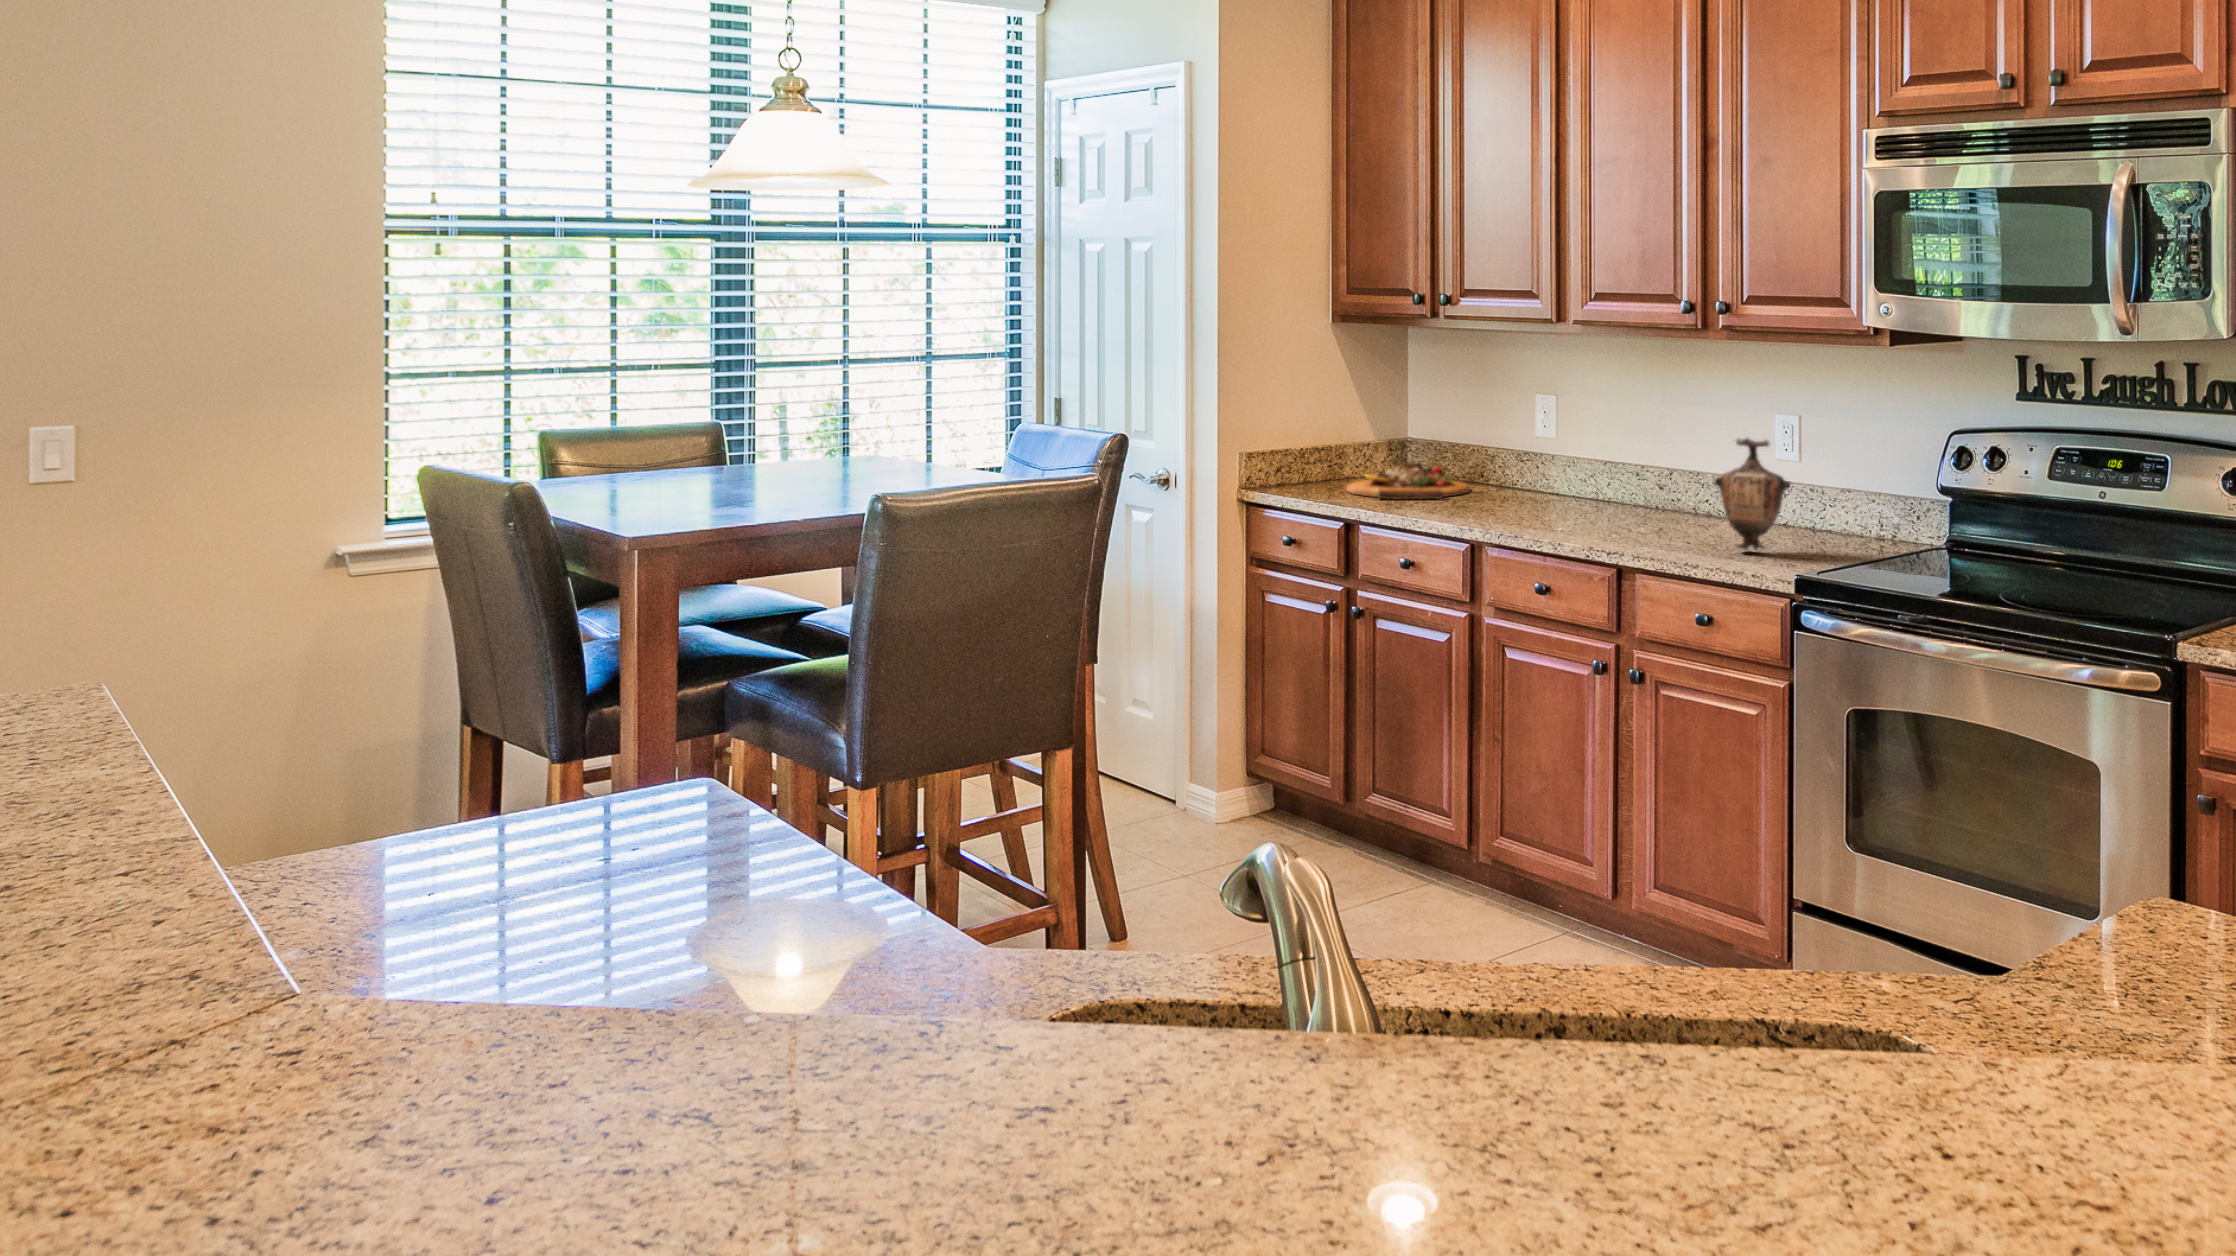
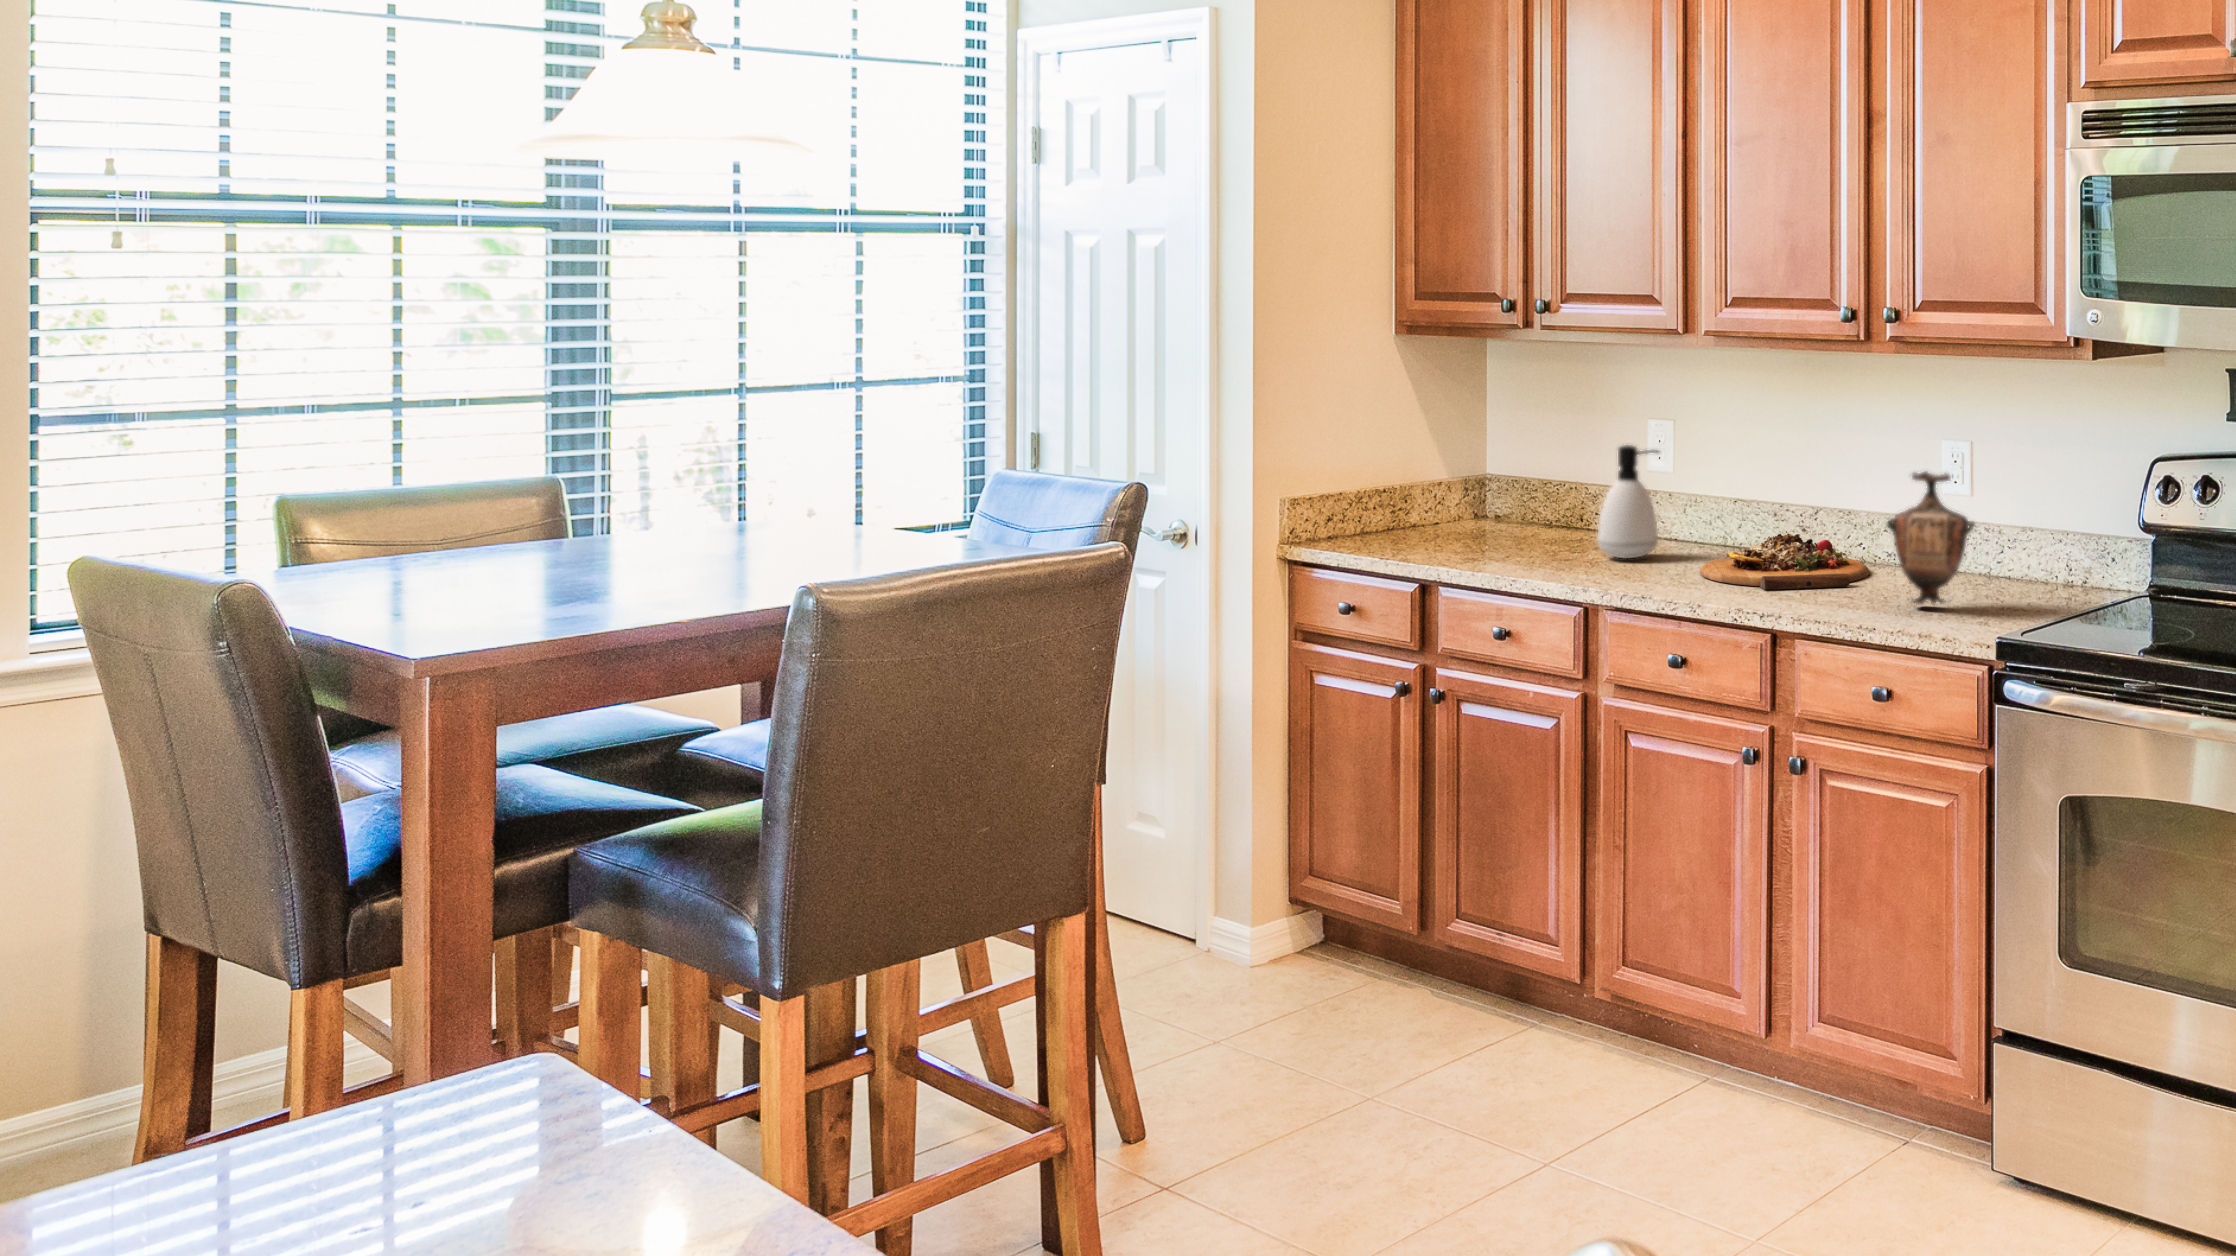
soap dispenser: none [1490,415,1542,508] -> present [1598,445,1658,559]
cutting board: present [1346,462,1470,499] -> present [1700,533,1870,590]

